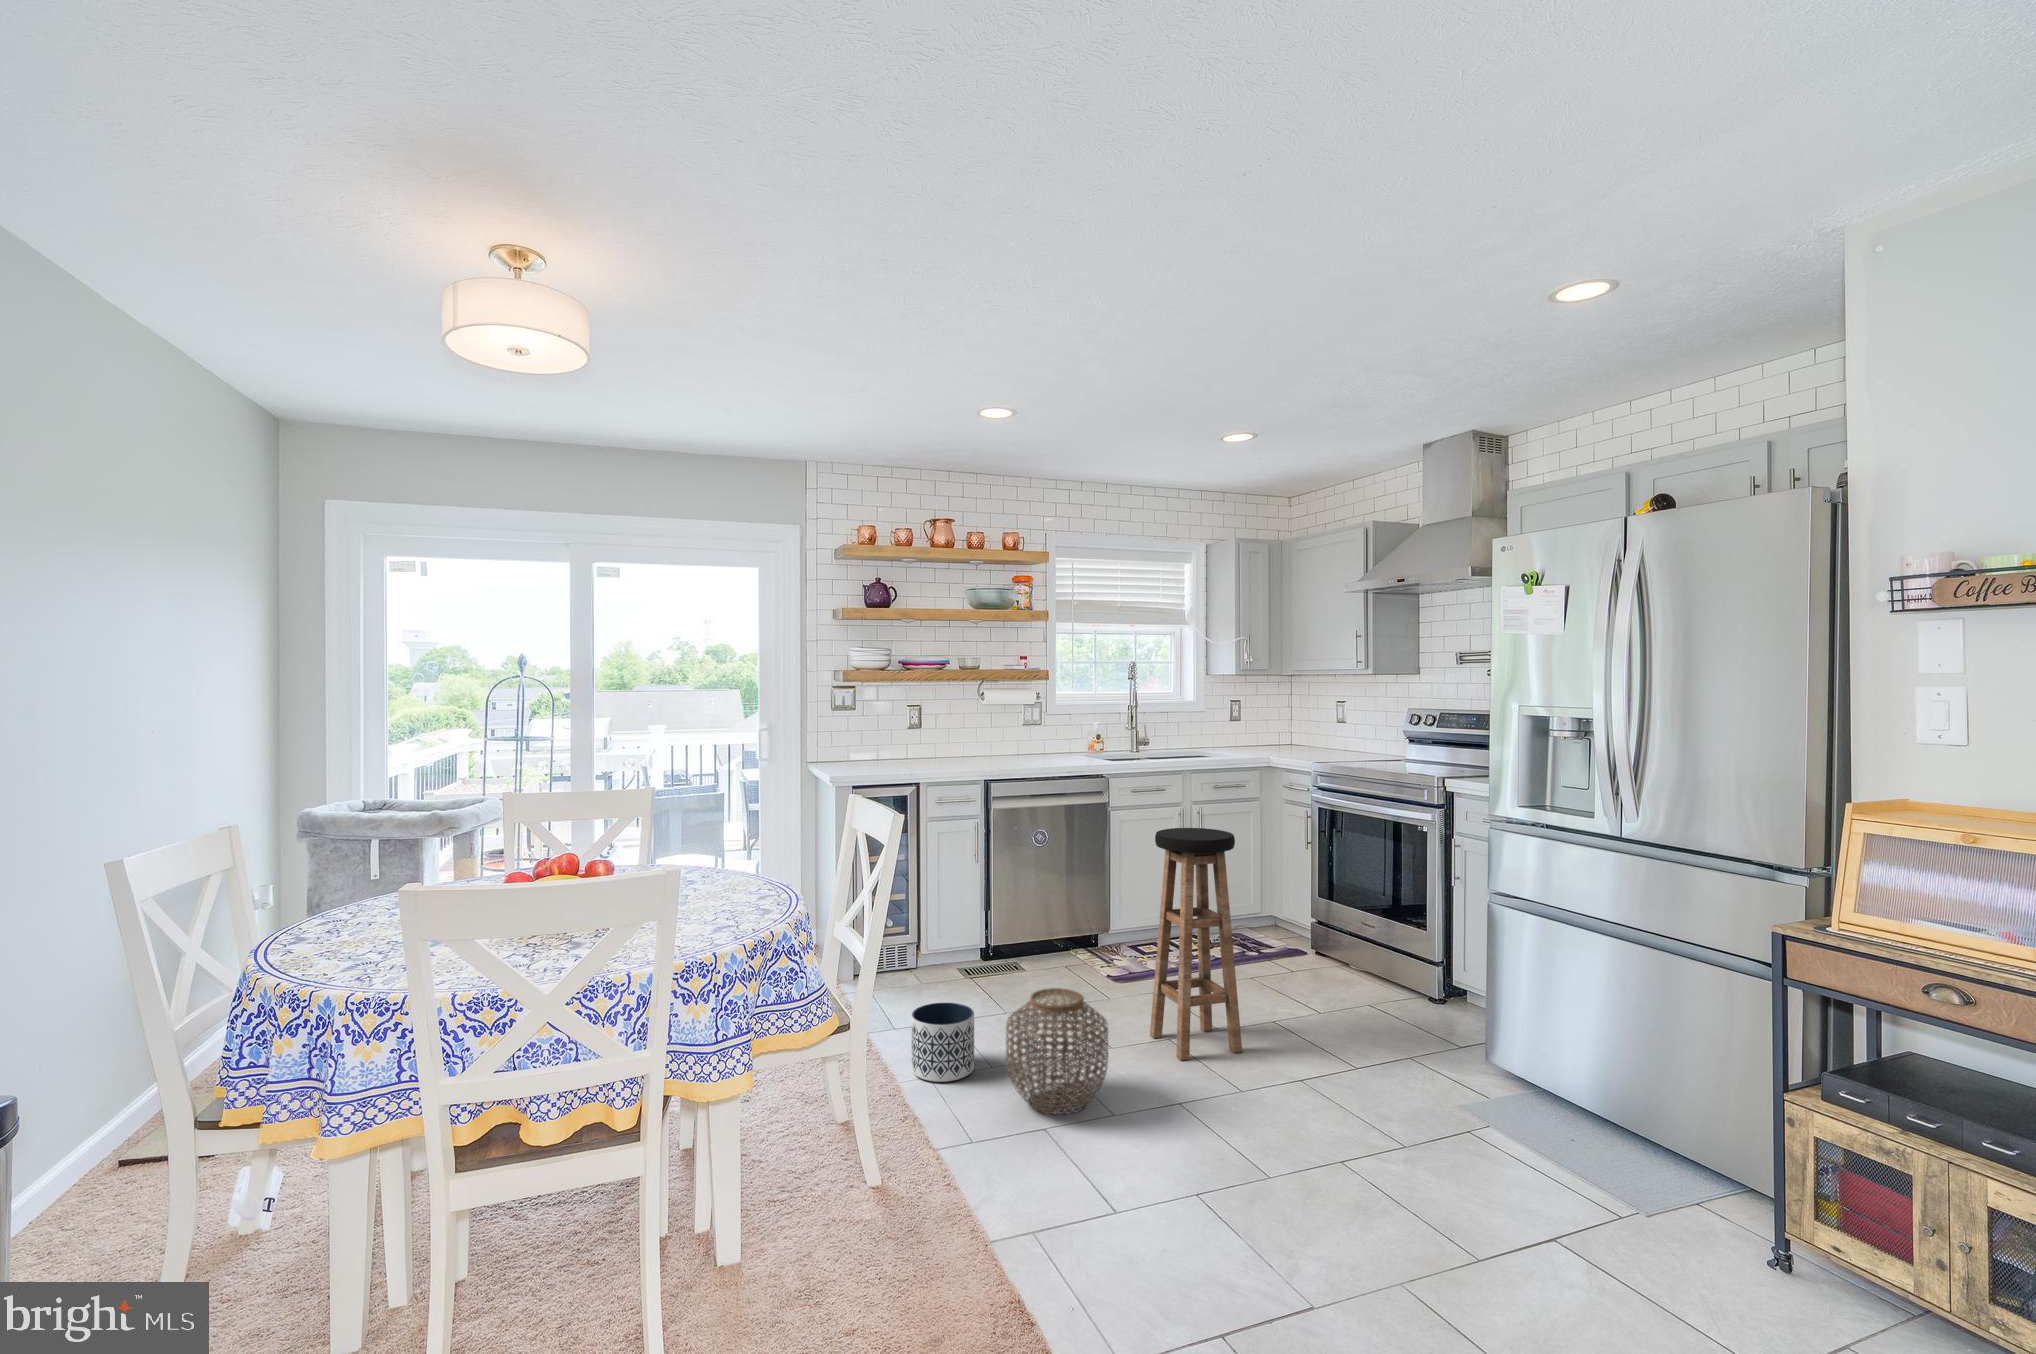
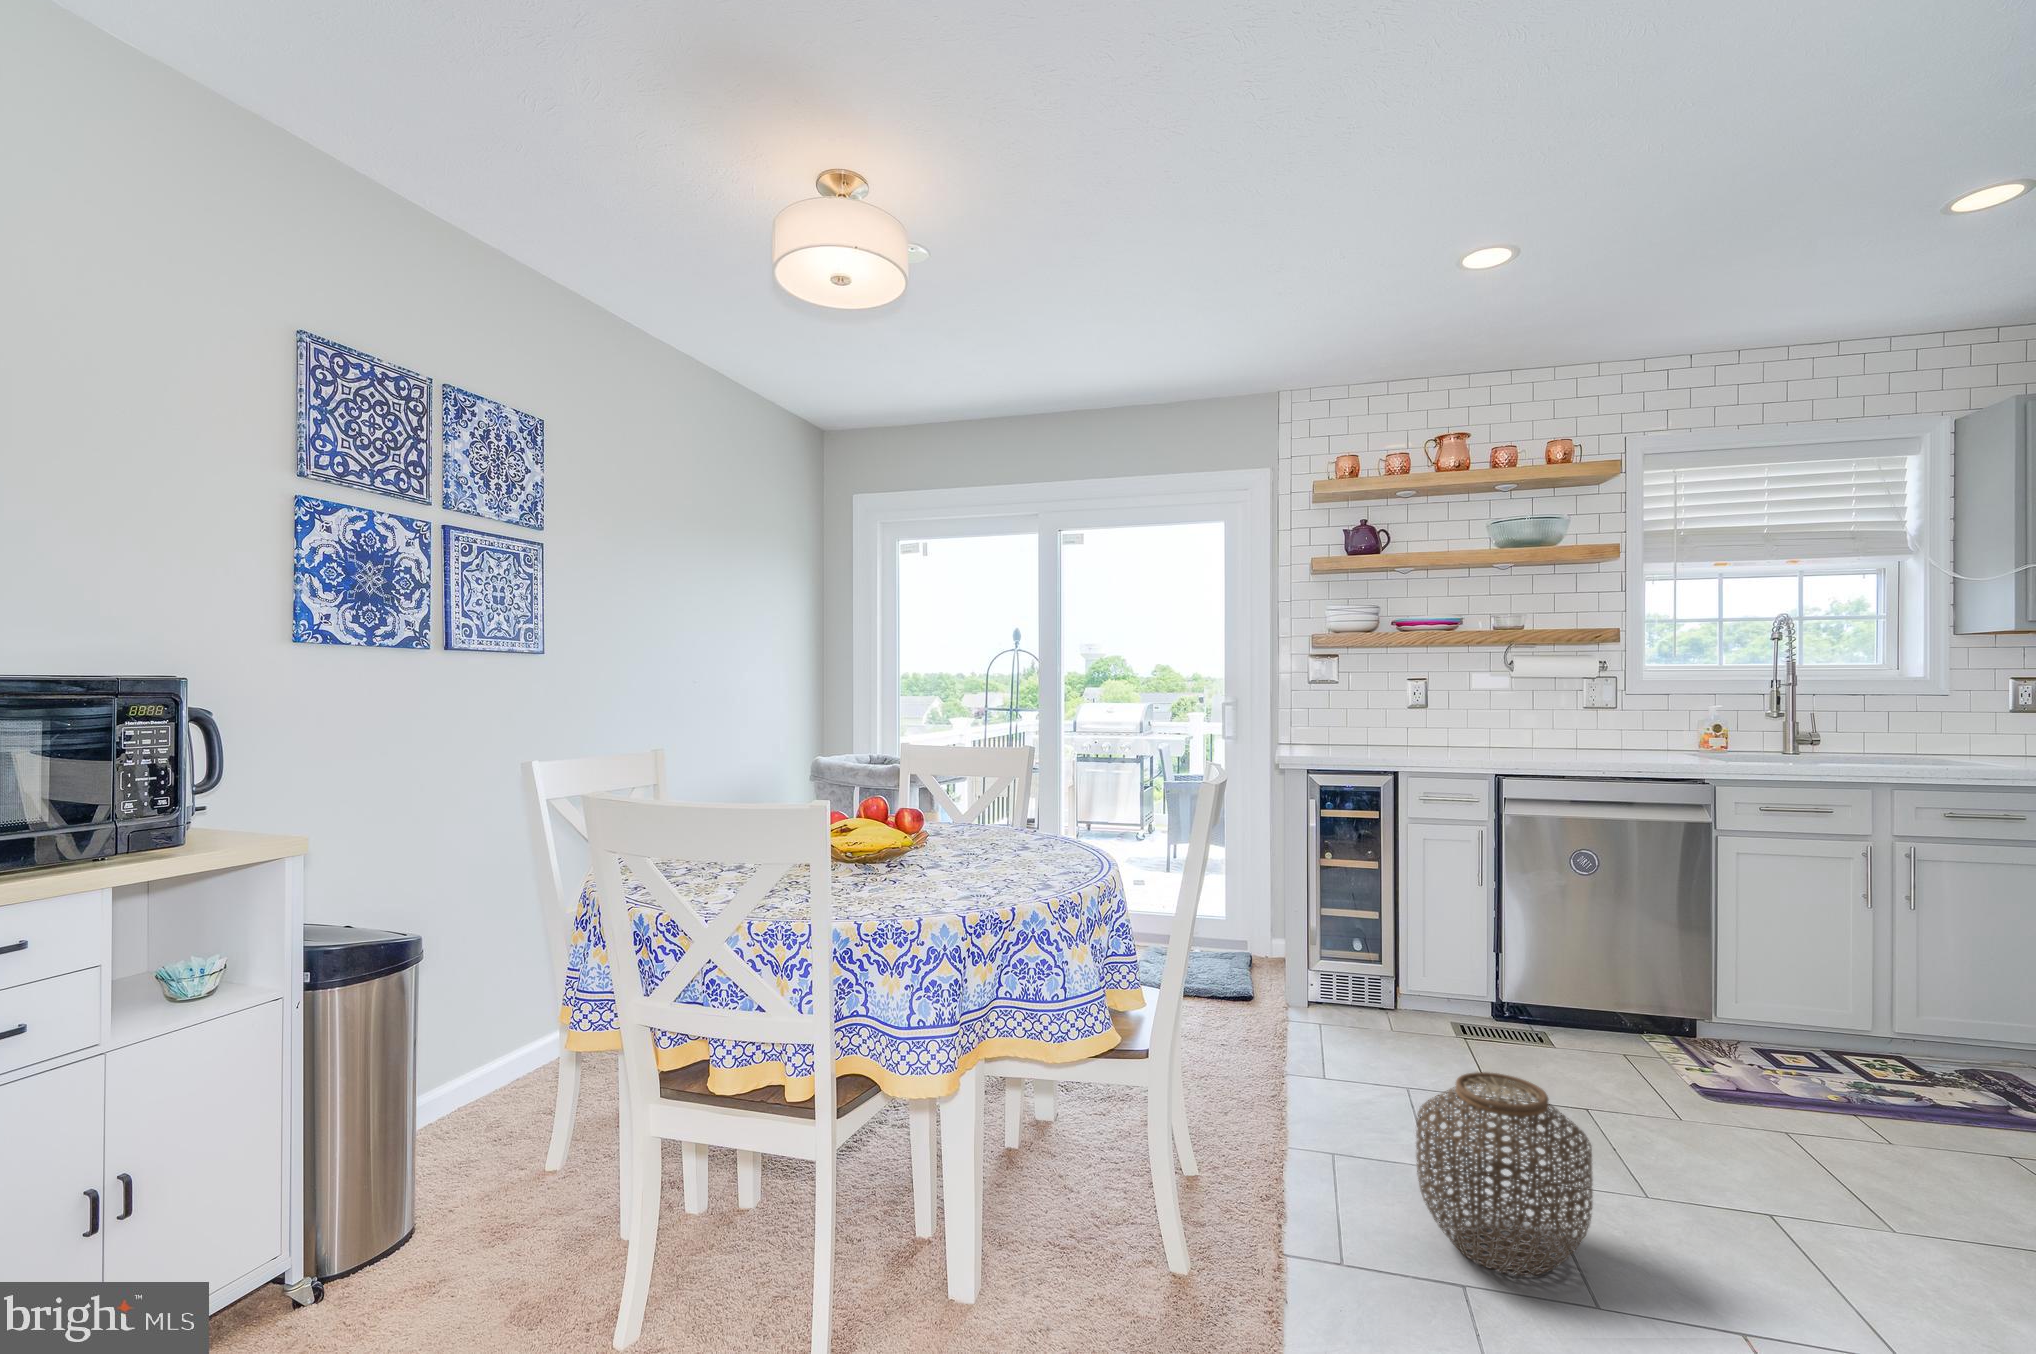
bar stool: present [1150,828,1242,1060] -> none [1730,860,1925,1279]
planter: present [912,1003,974,1082] -> none [1310,1057,1400,1170]

